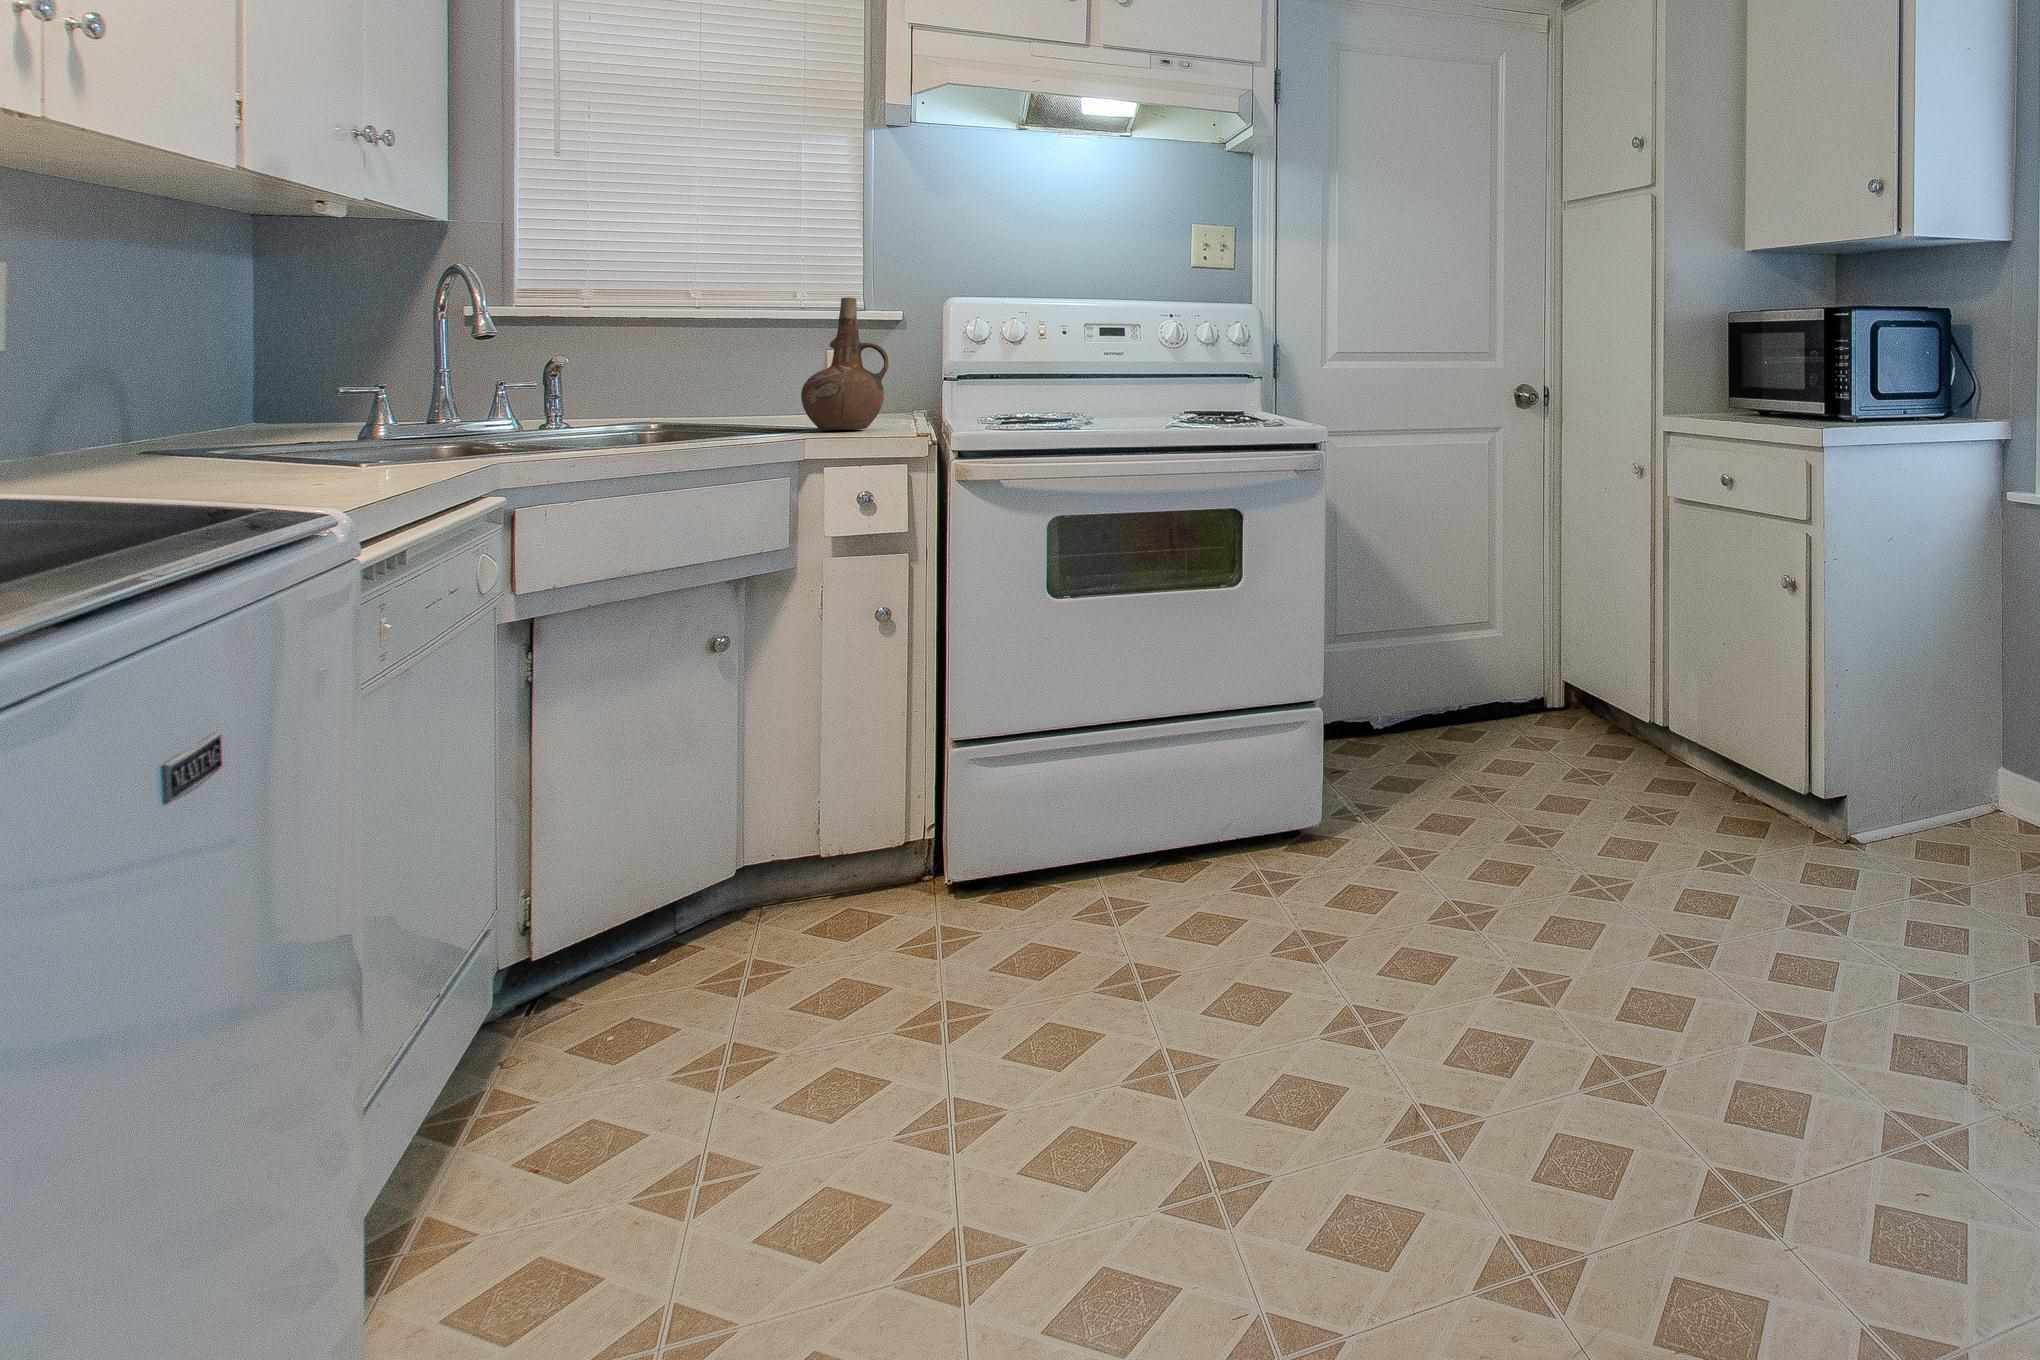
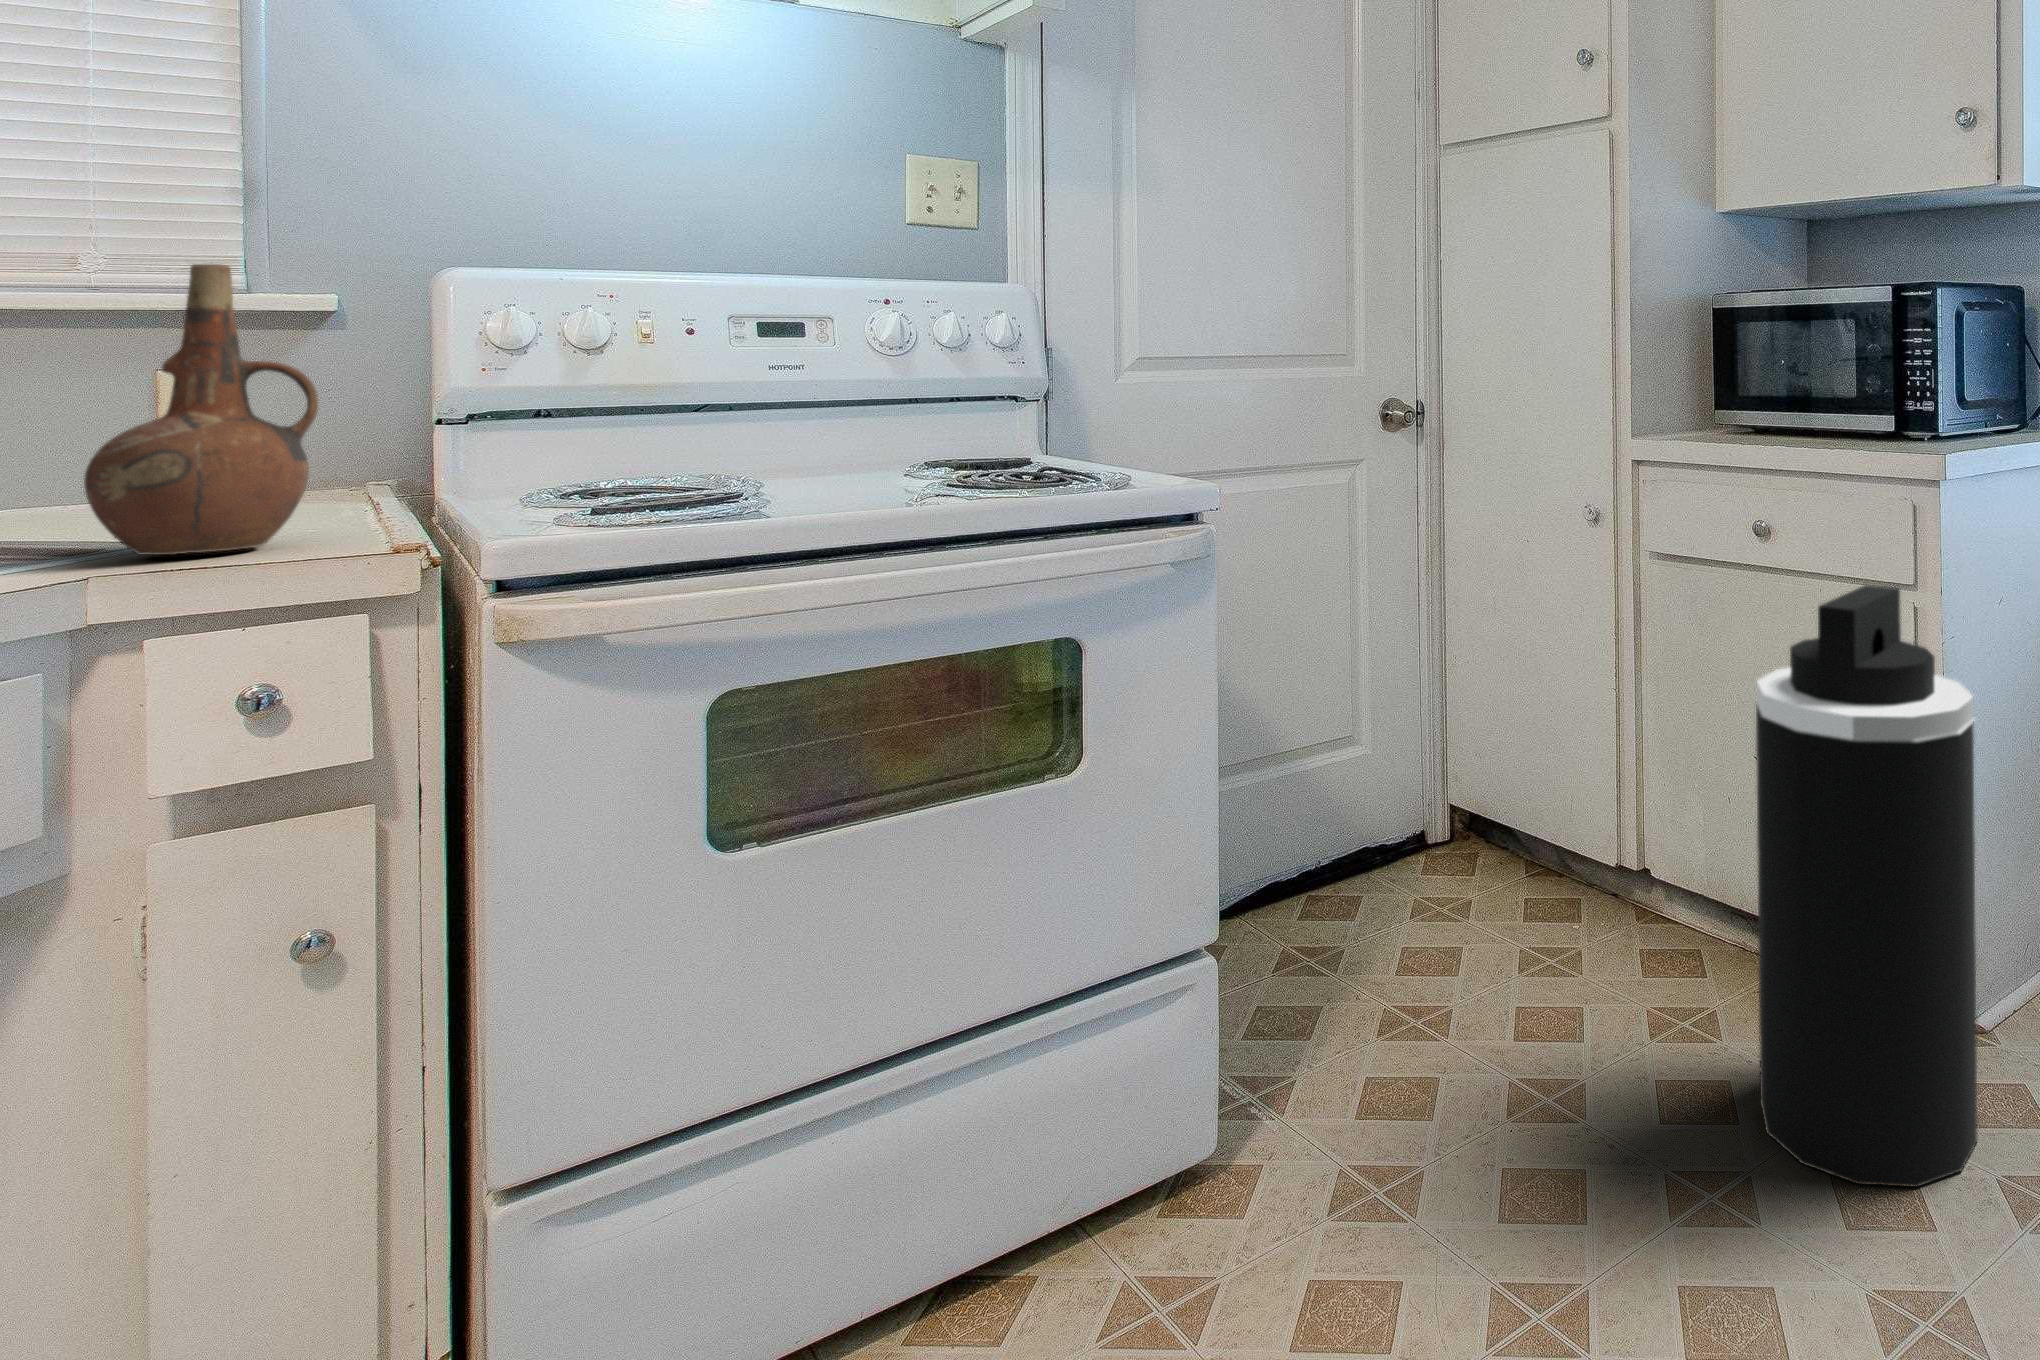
trash can: none [1665,512,1808,897] -> present [1756,585,1977,1187]

